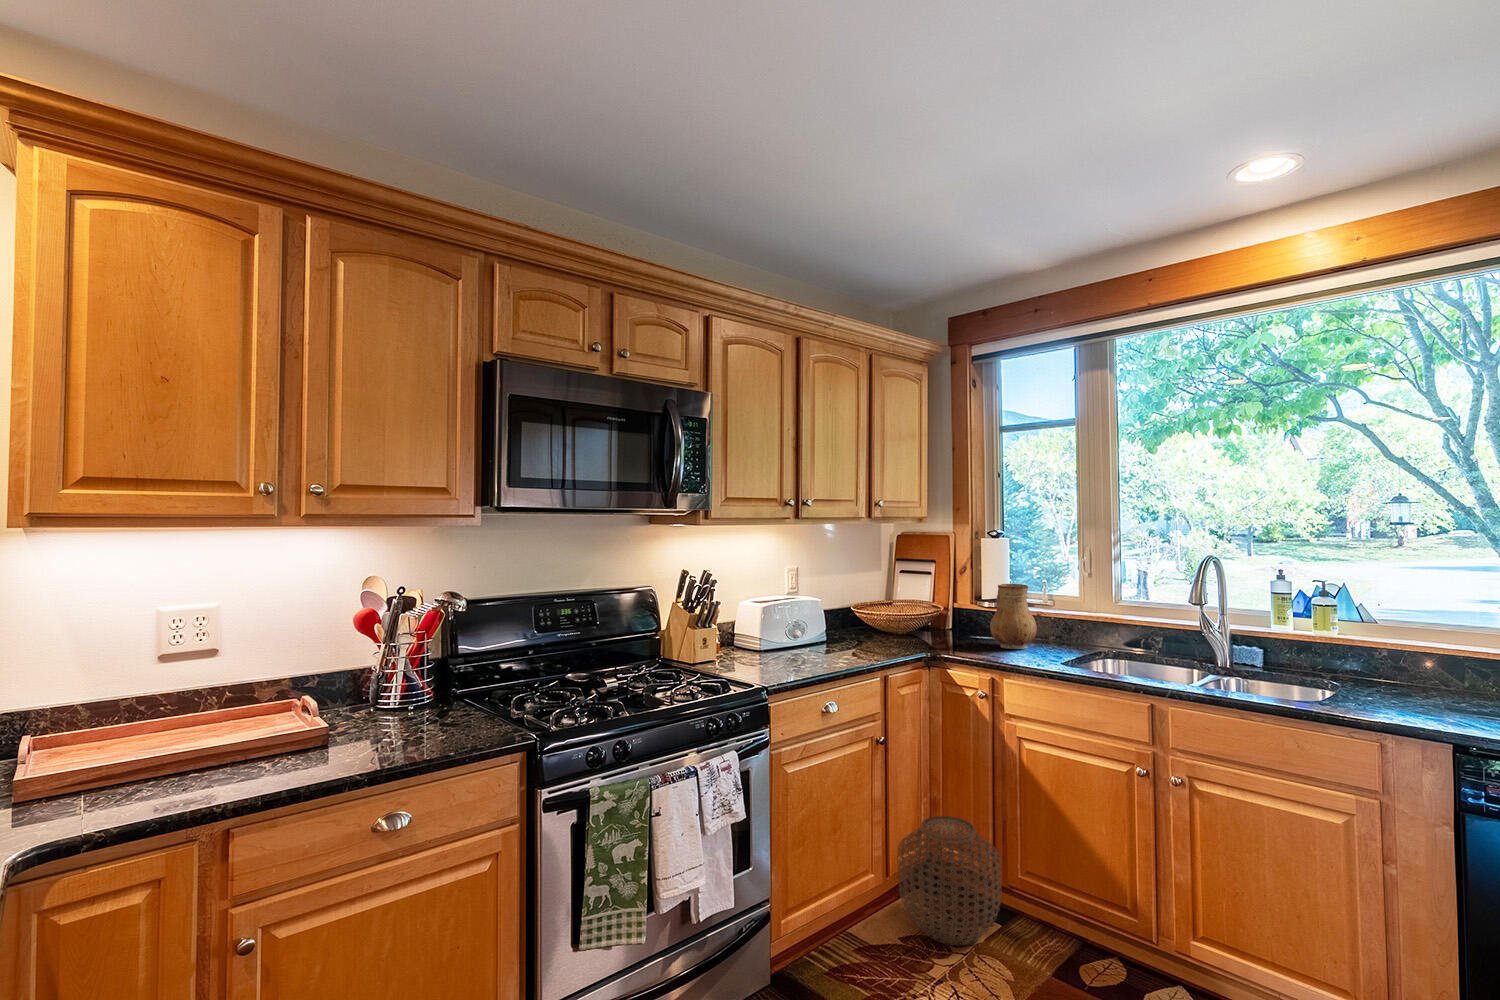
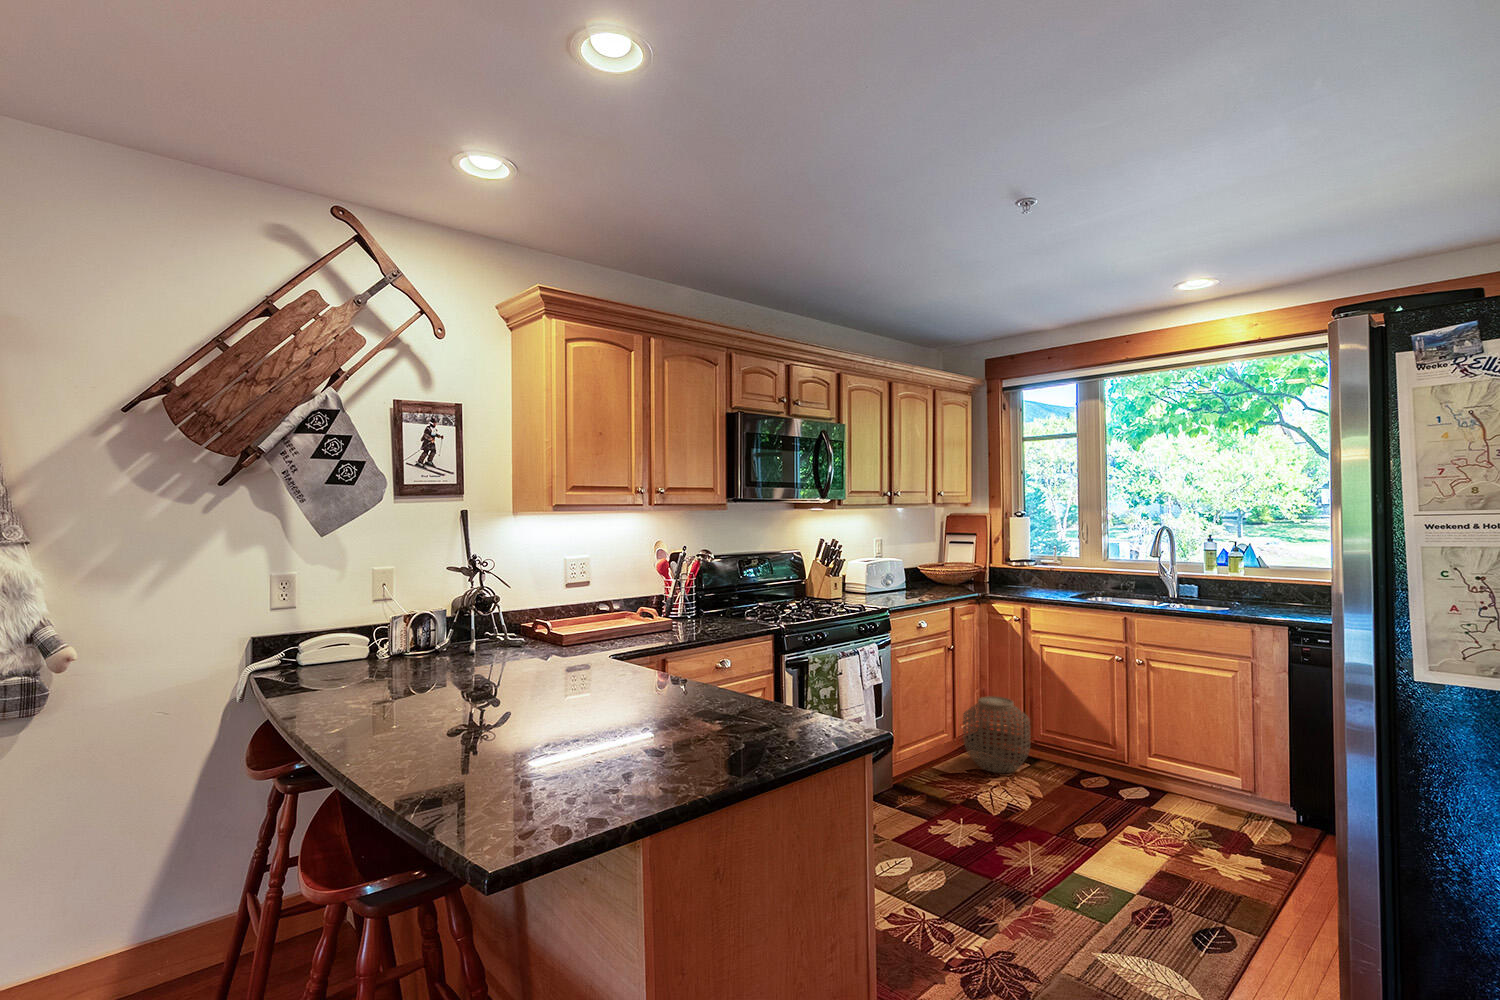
ceramic pitcher: present [990,584,1037,649] -> none [1018,548,1050,591]

